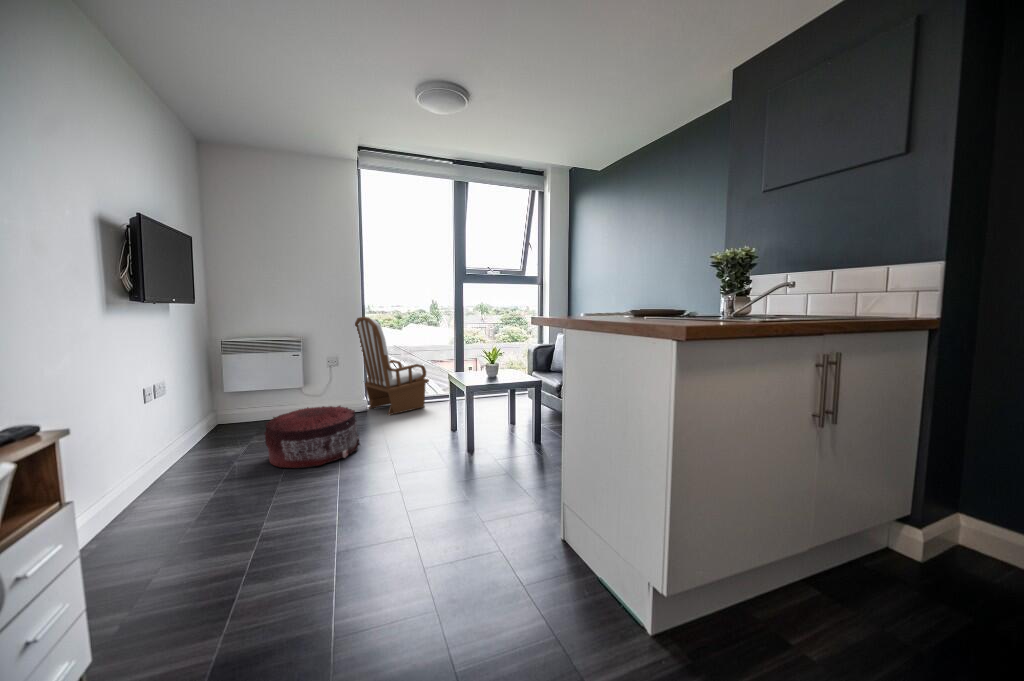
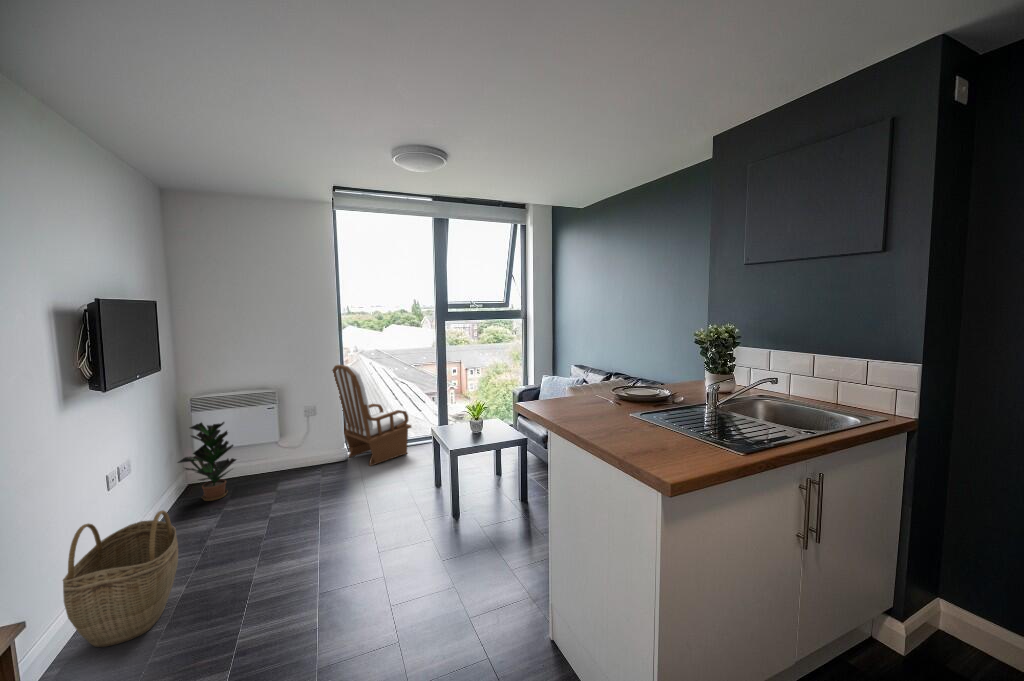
potted plant: none [208,361,264,436] -> present [178,422,236,501]
pouf: present [264,406,360,468] -> none [238,469,341,547]
woven basket: none [102,413,208,531] -> present [63,510,178,647]

